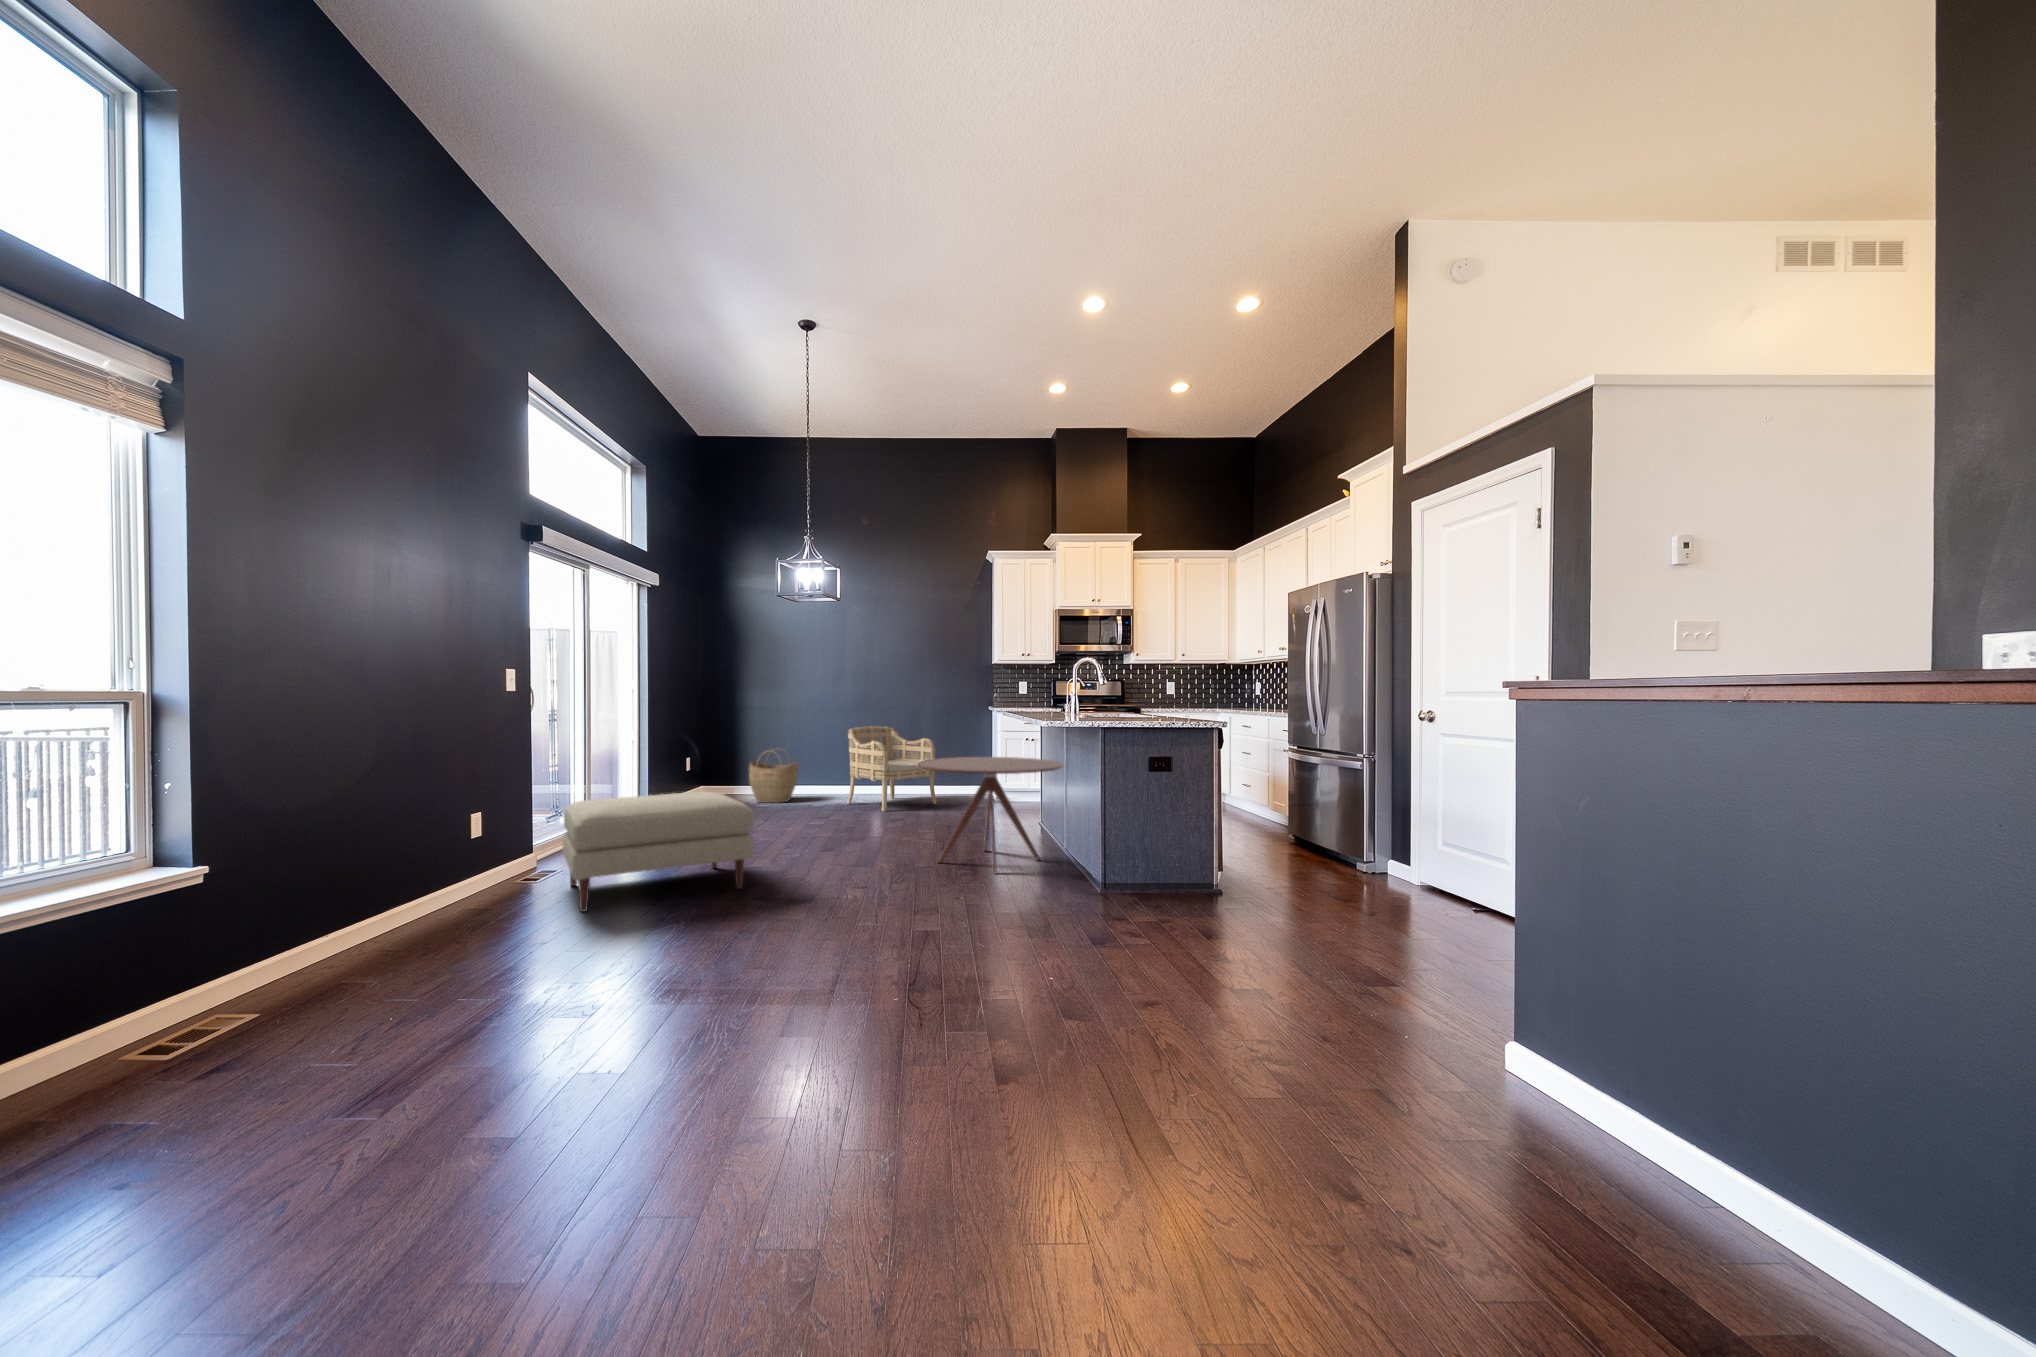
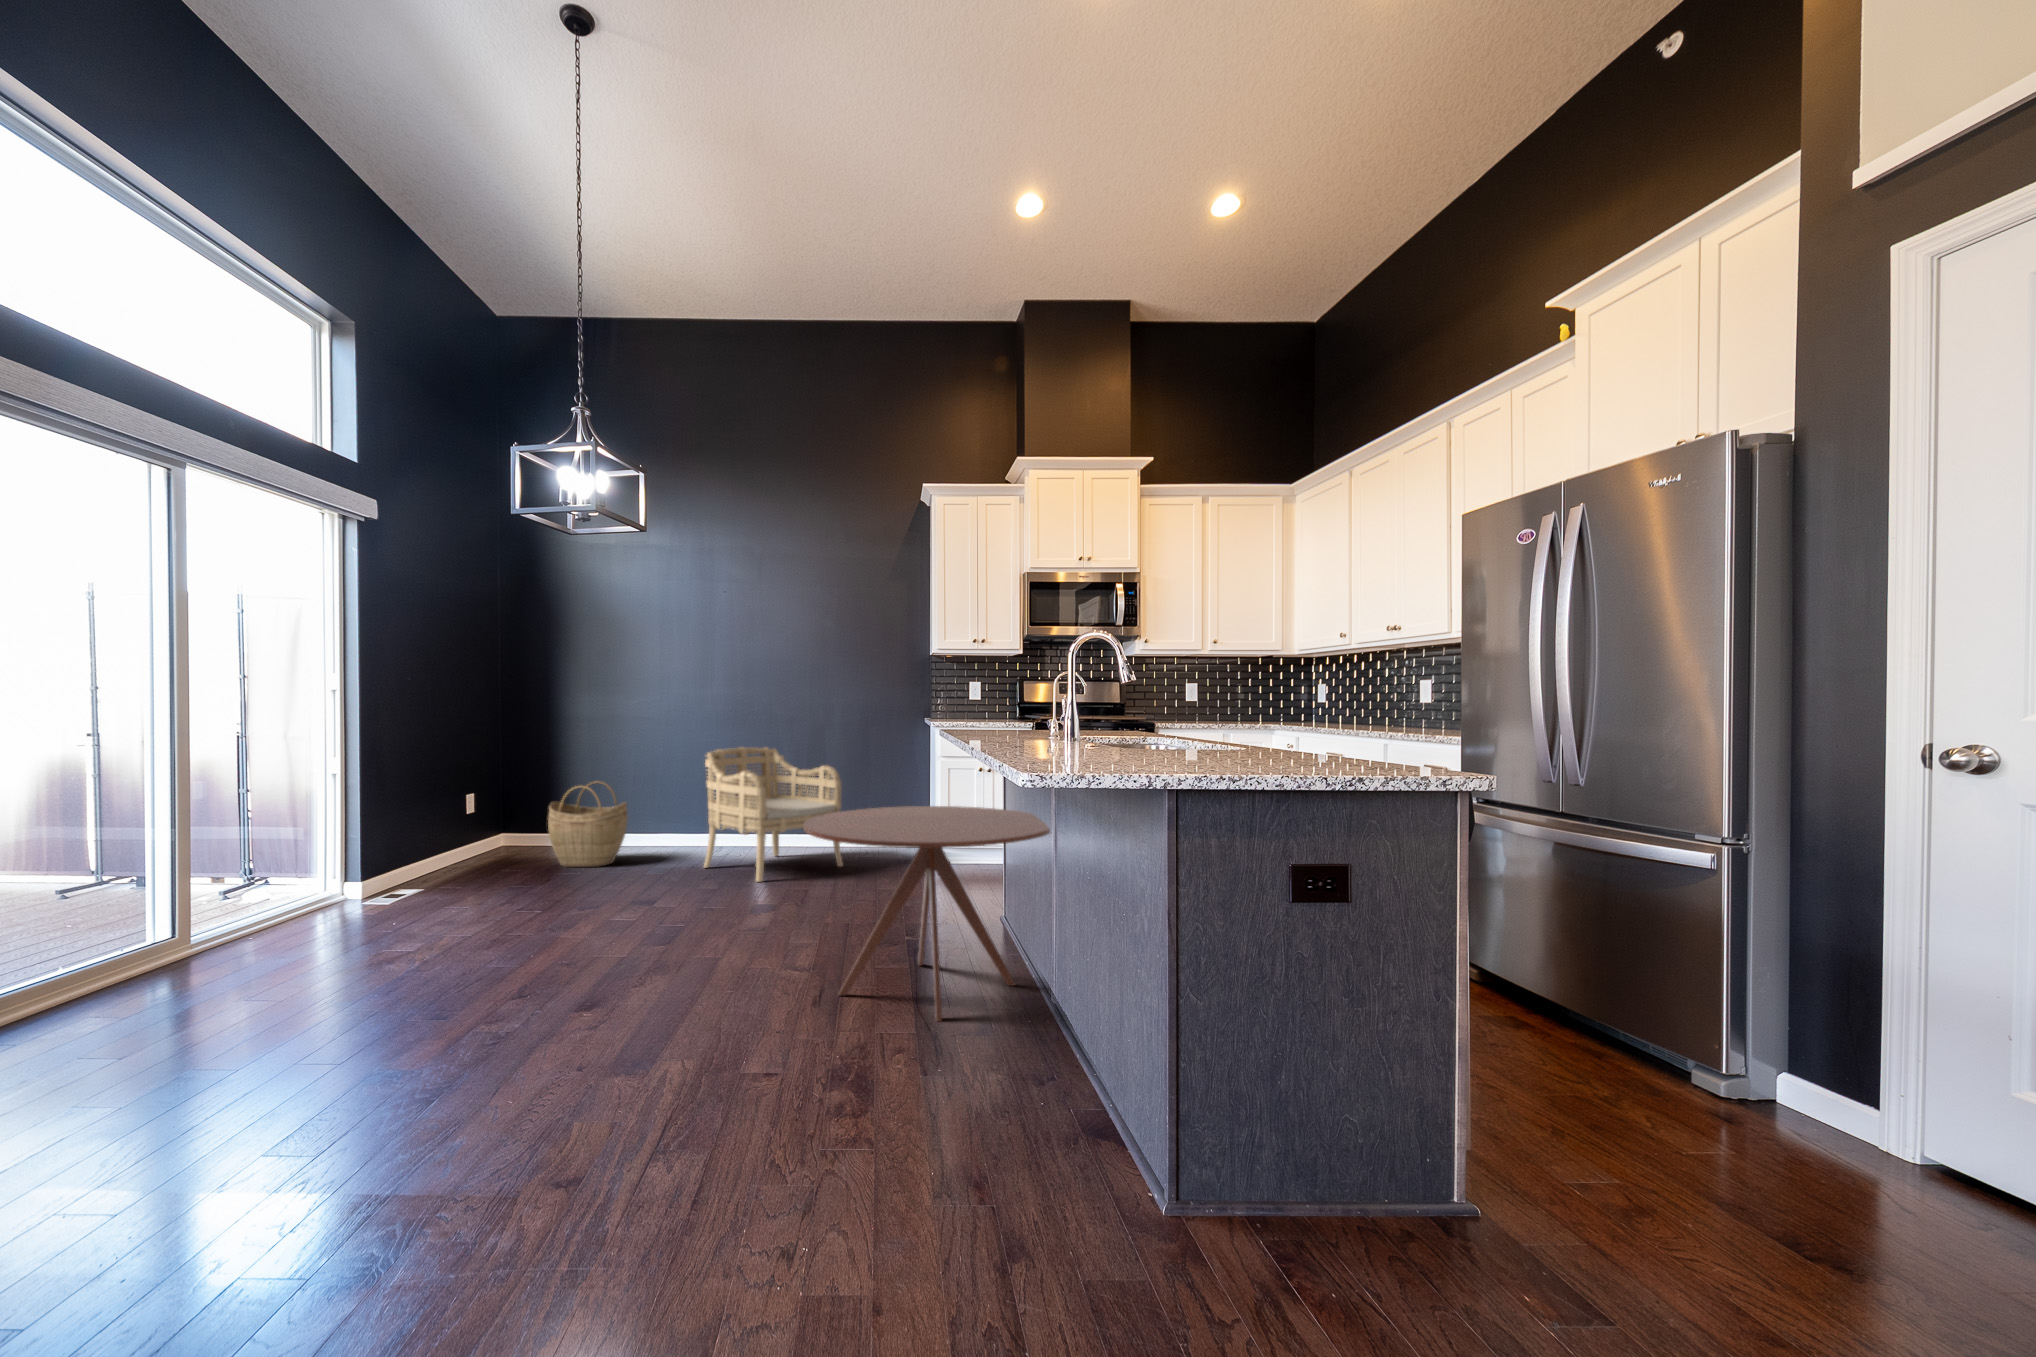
ottoman: present [563,792,754,912] -> none [63,881,485,1156]

